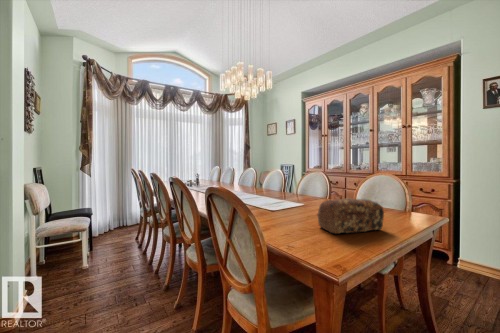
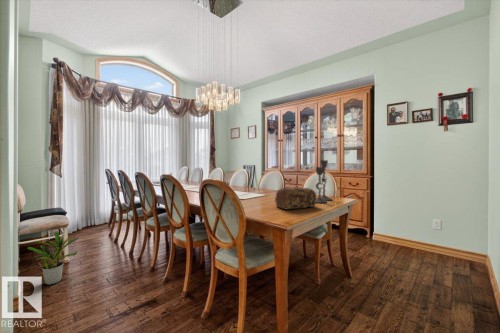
candlestick: none [375,158,406,222] -> present [316,160,332,203]
potted plant: none [33,238,90,300] -> present [28,232,79,285]

